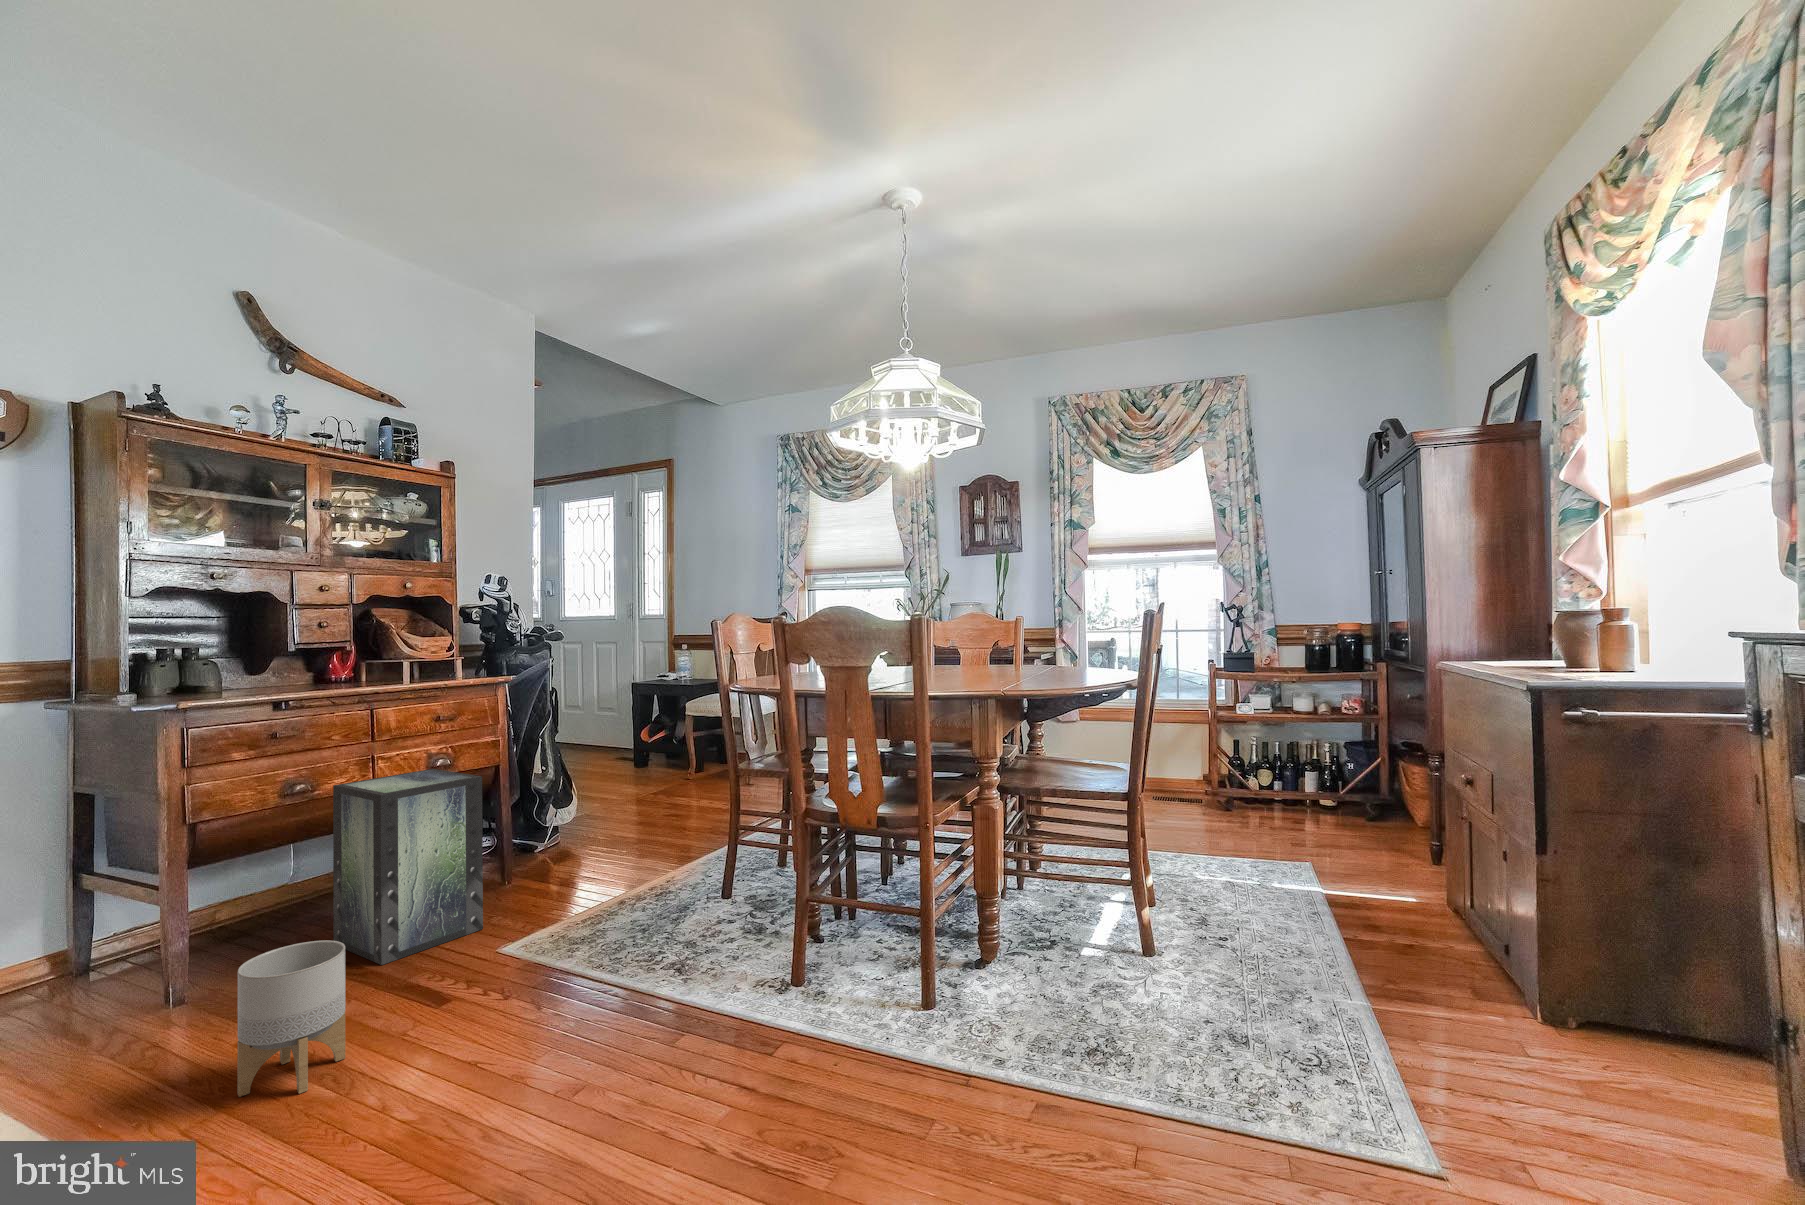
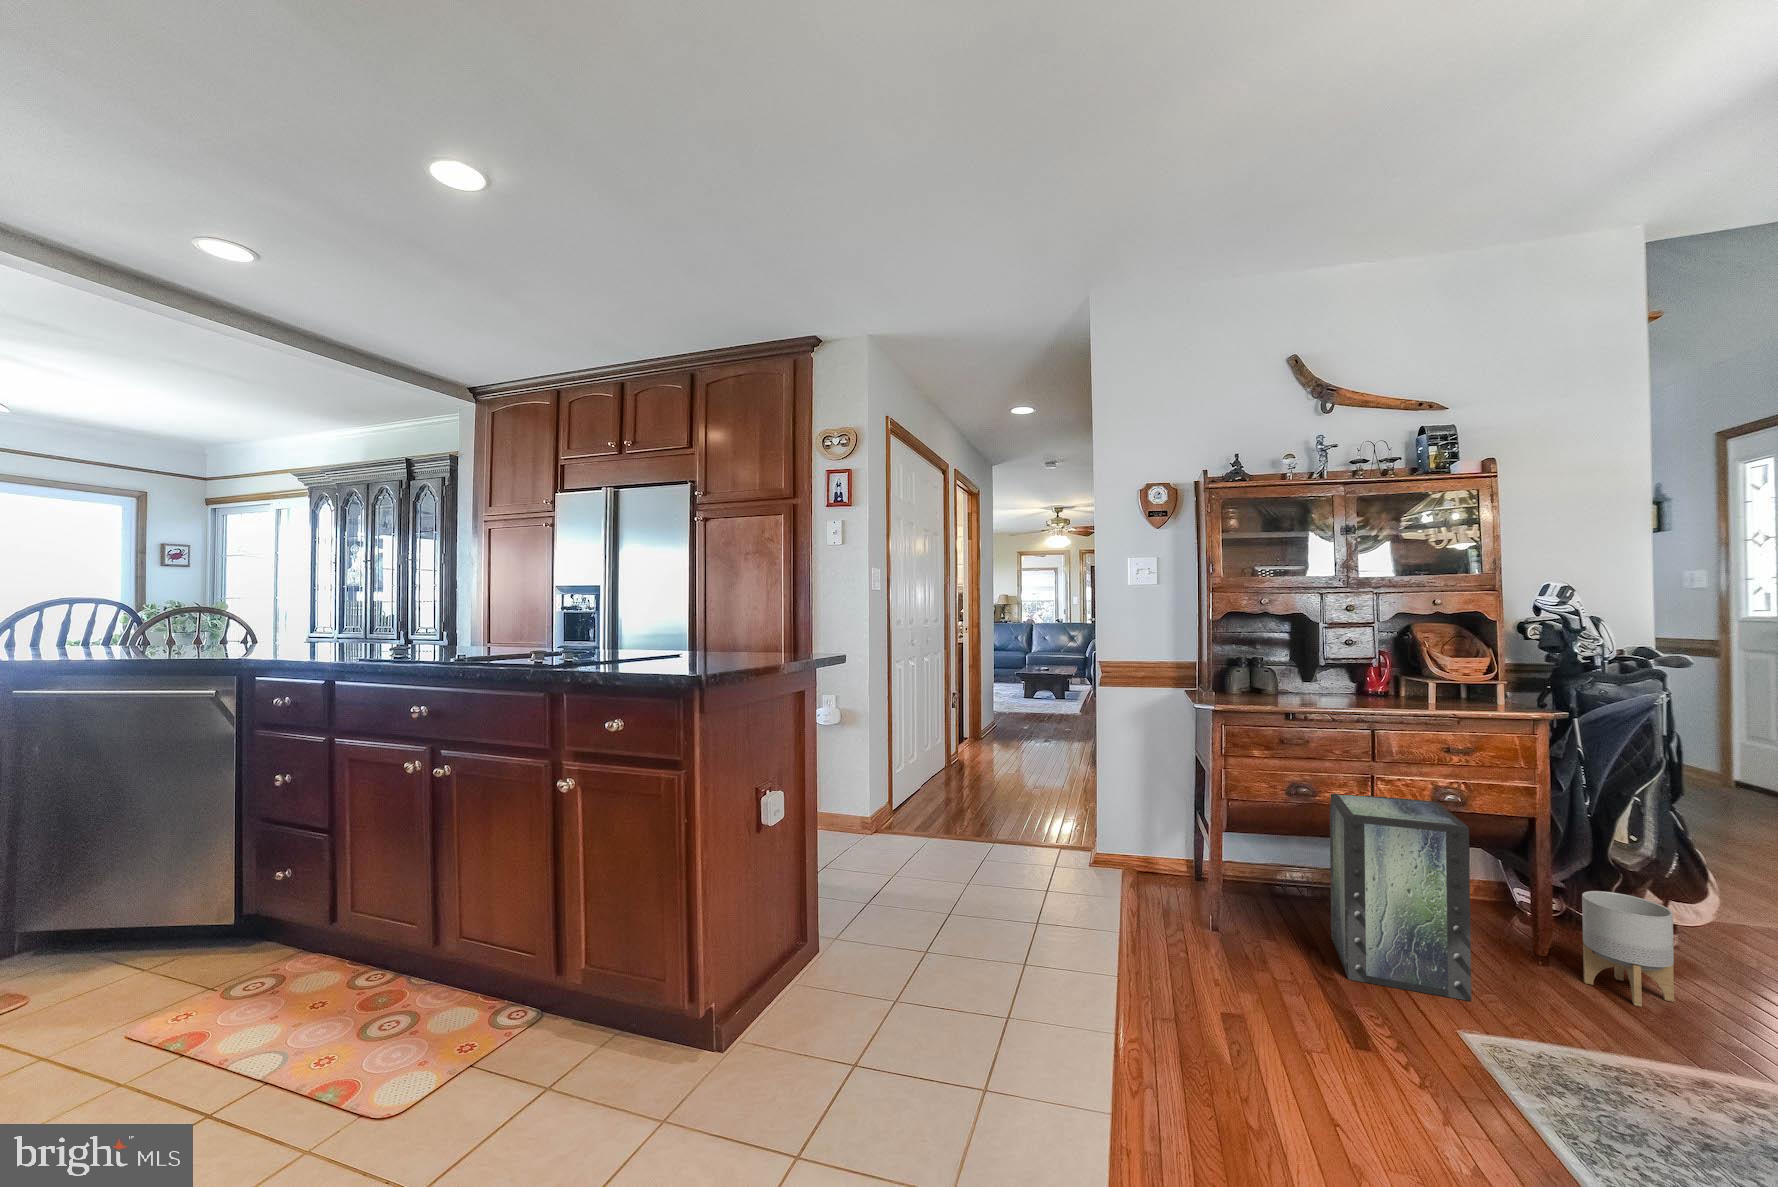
planter: present [237,940,346,1097] -> present [1582,891,1674,1006]

